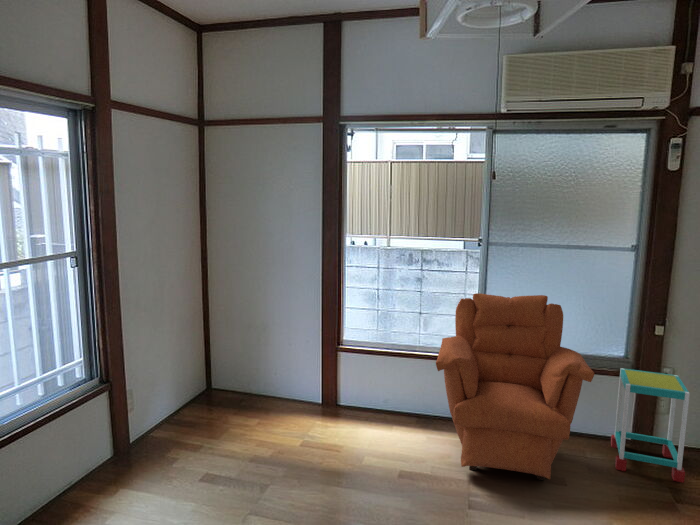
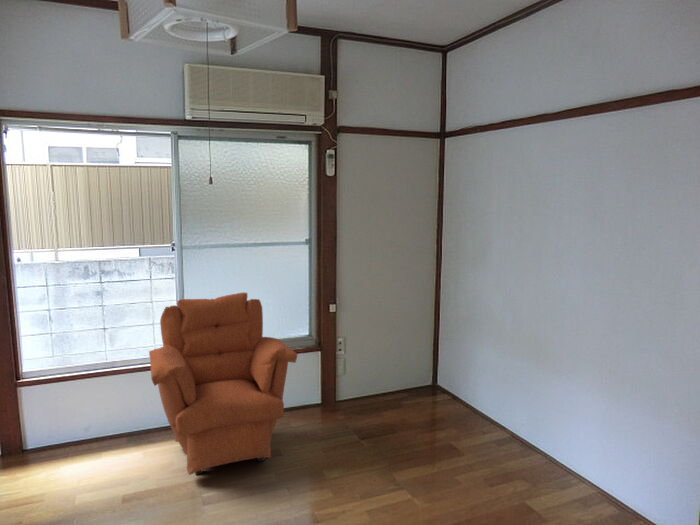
side table: present [611,368,690,483] -> none [307,342,363,431]

